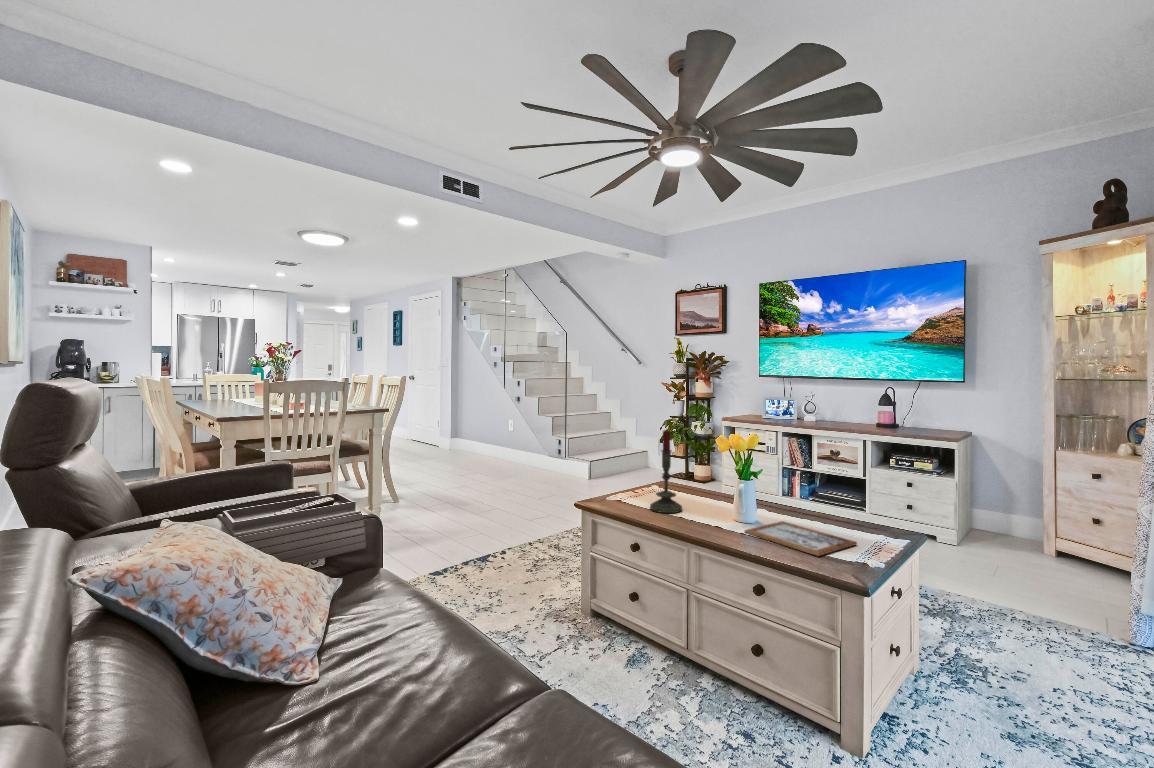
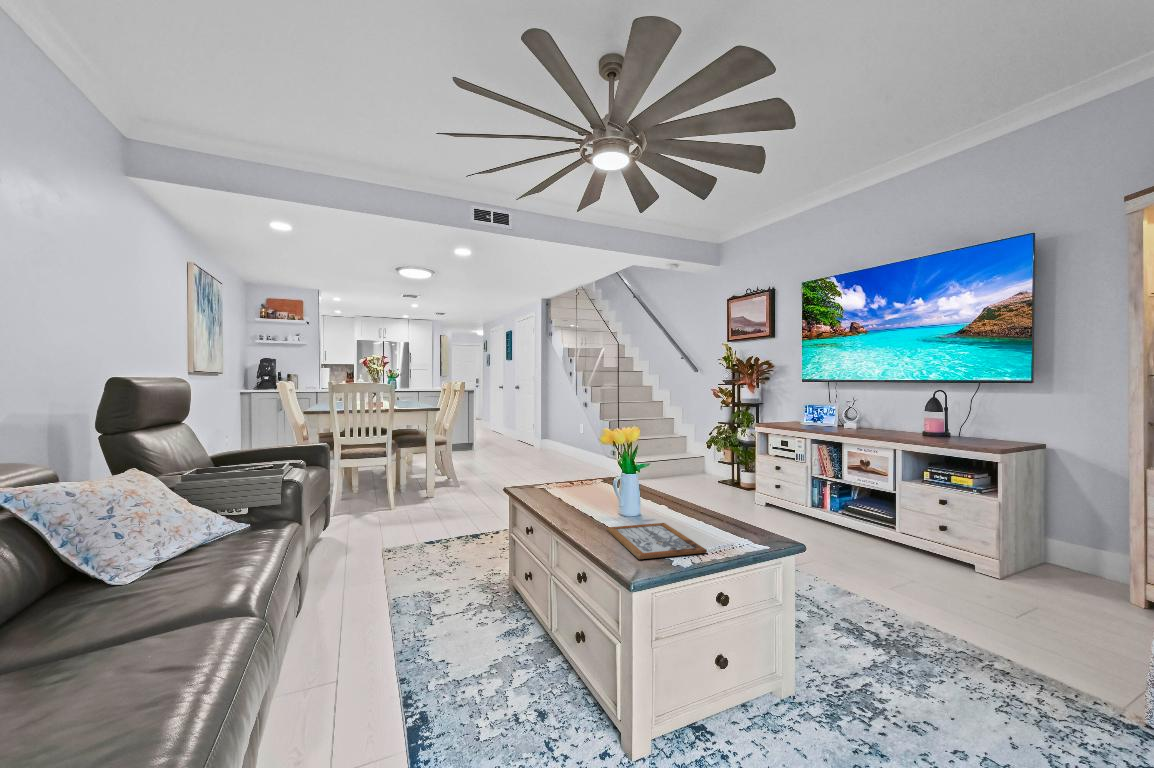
candle: present [650,430,682,513] -> none [554,422,586,507]

